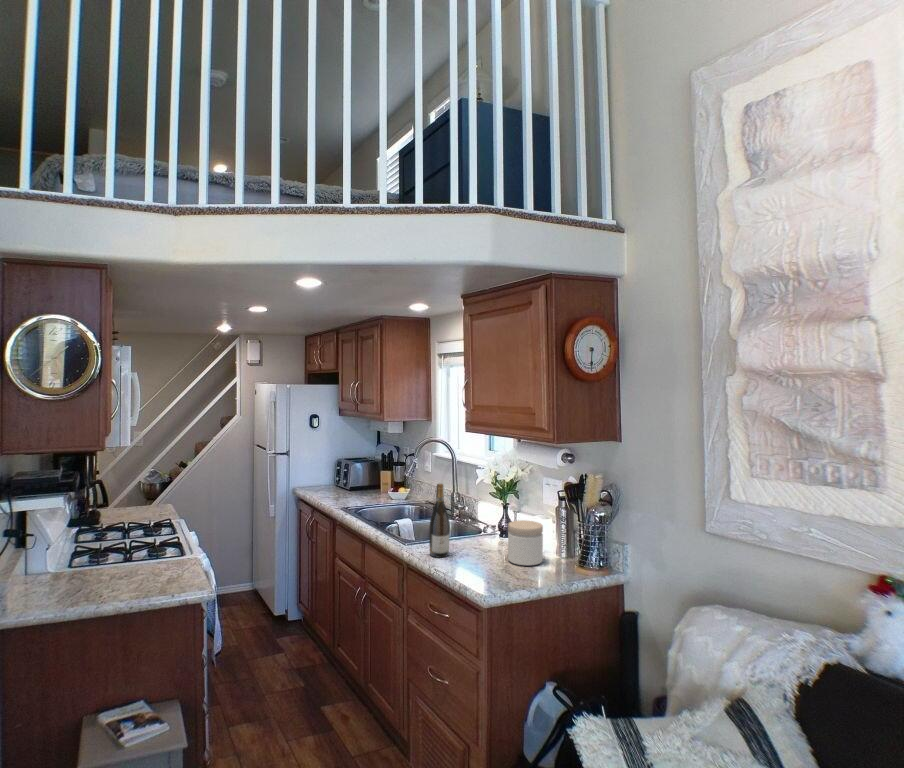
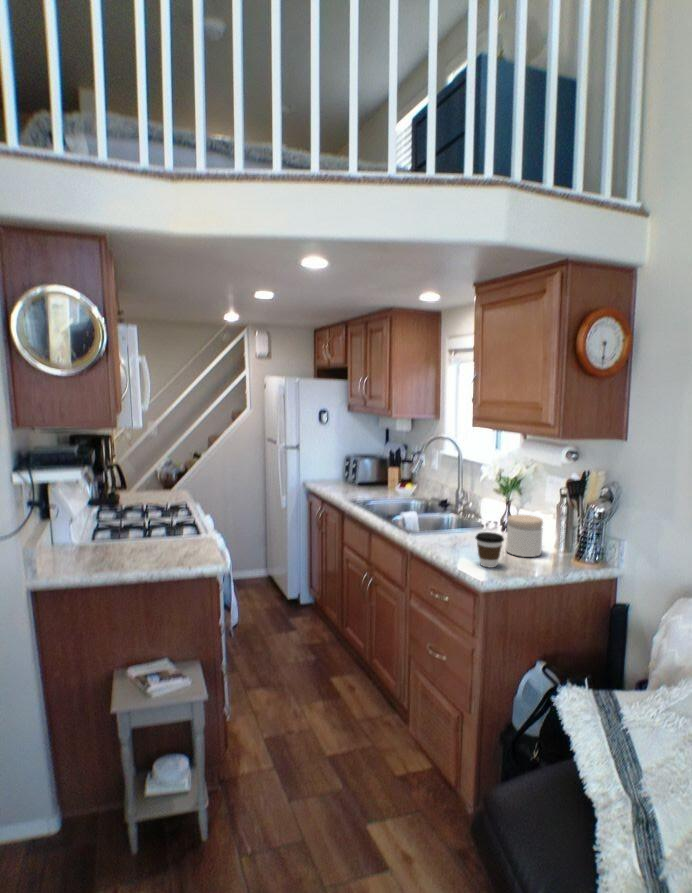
wine bottle: present [429,484,450,557] -> none [431,476,450,545]
coffee cup: none [478,543,507,581] -> present [475,532,504,567]

